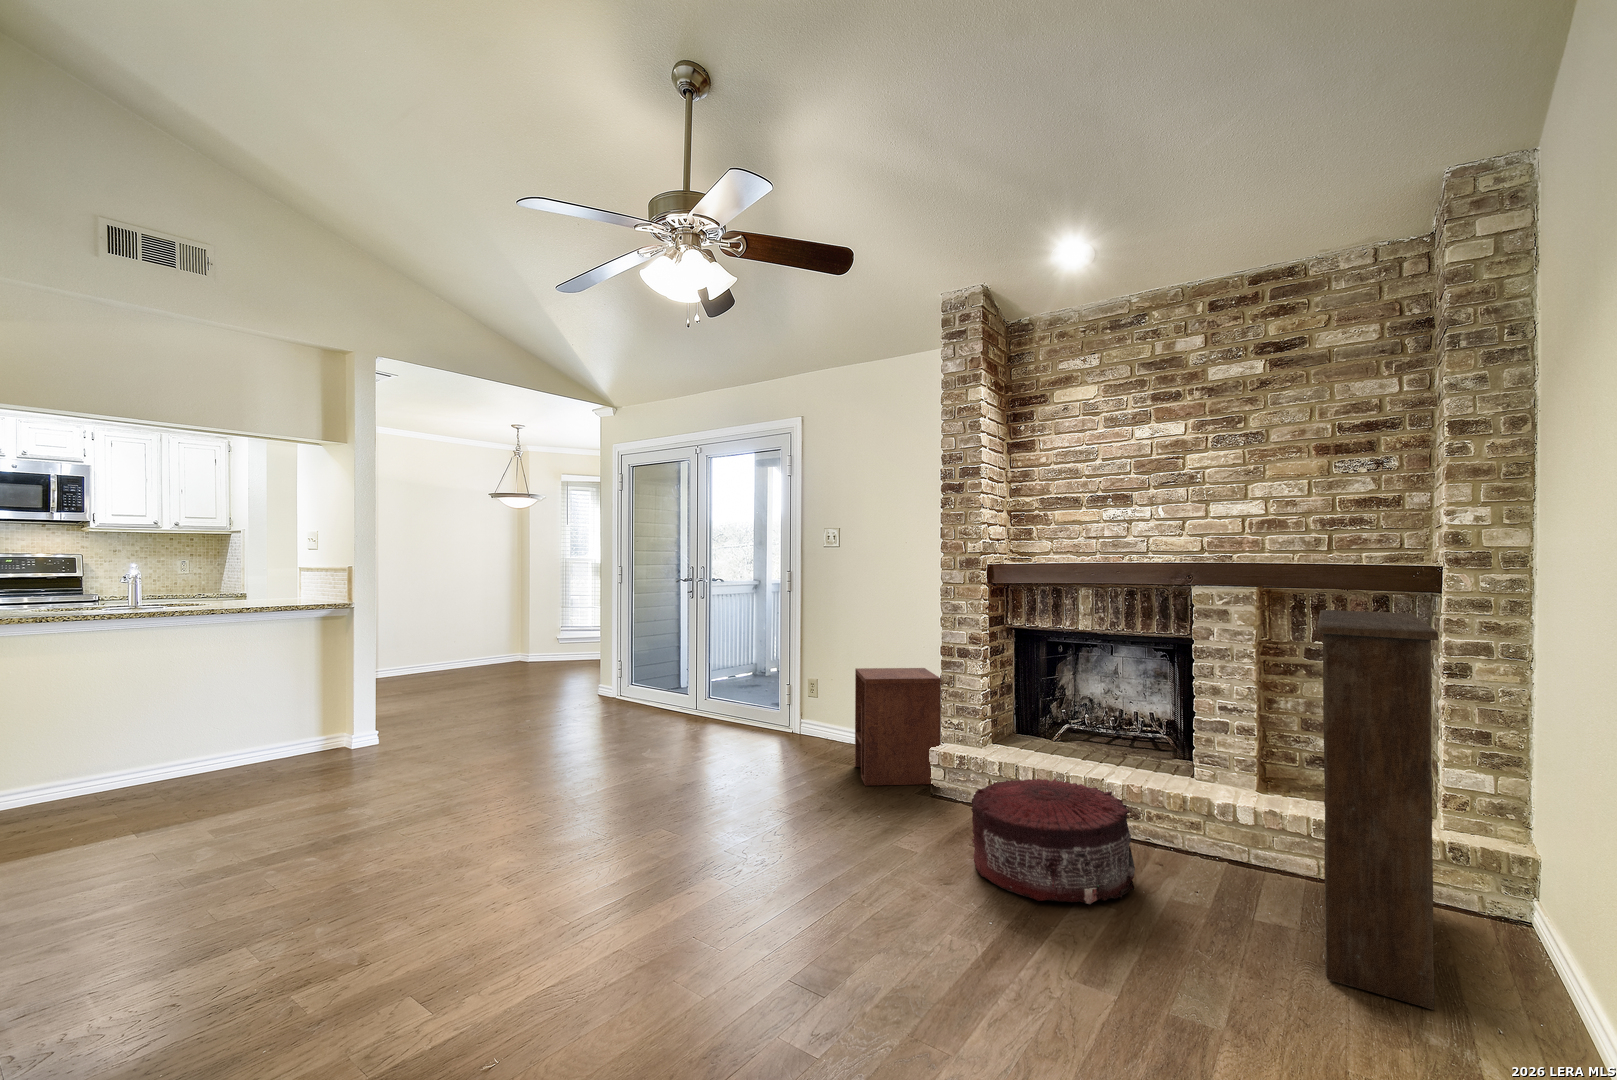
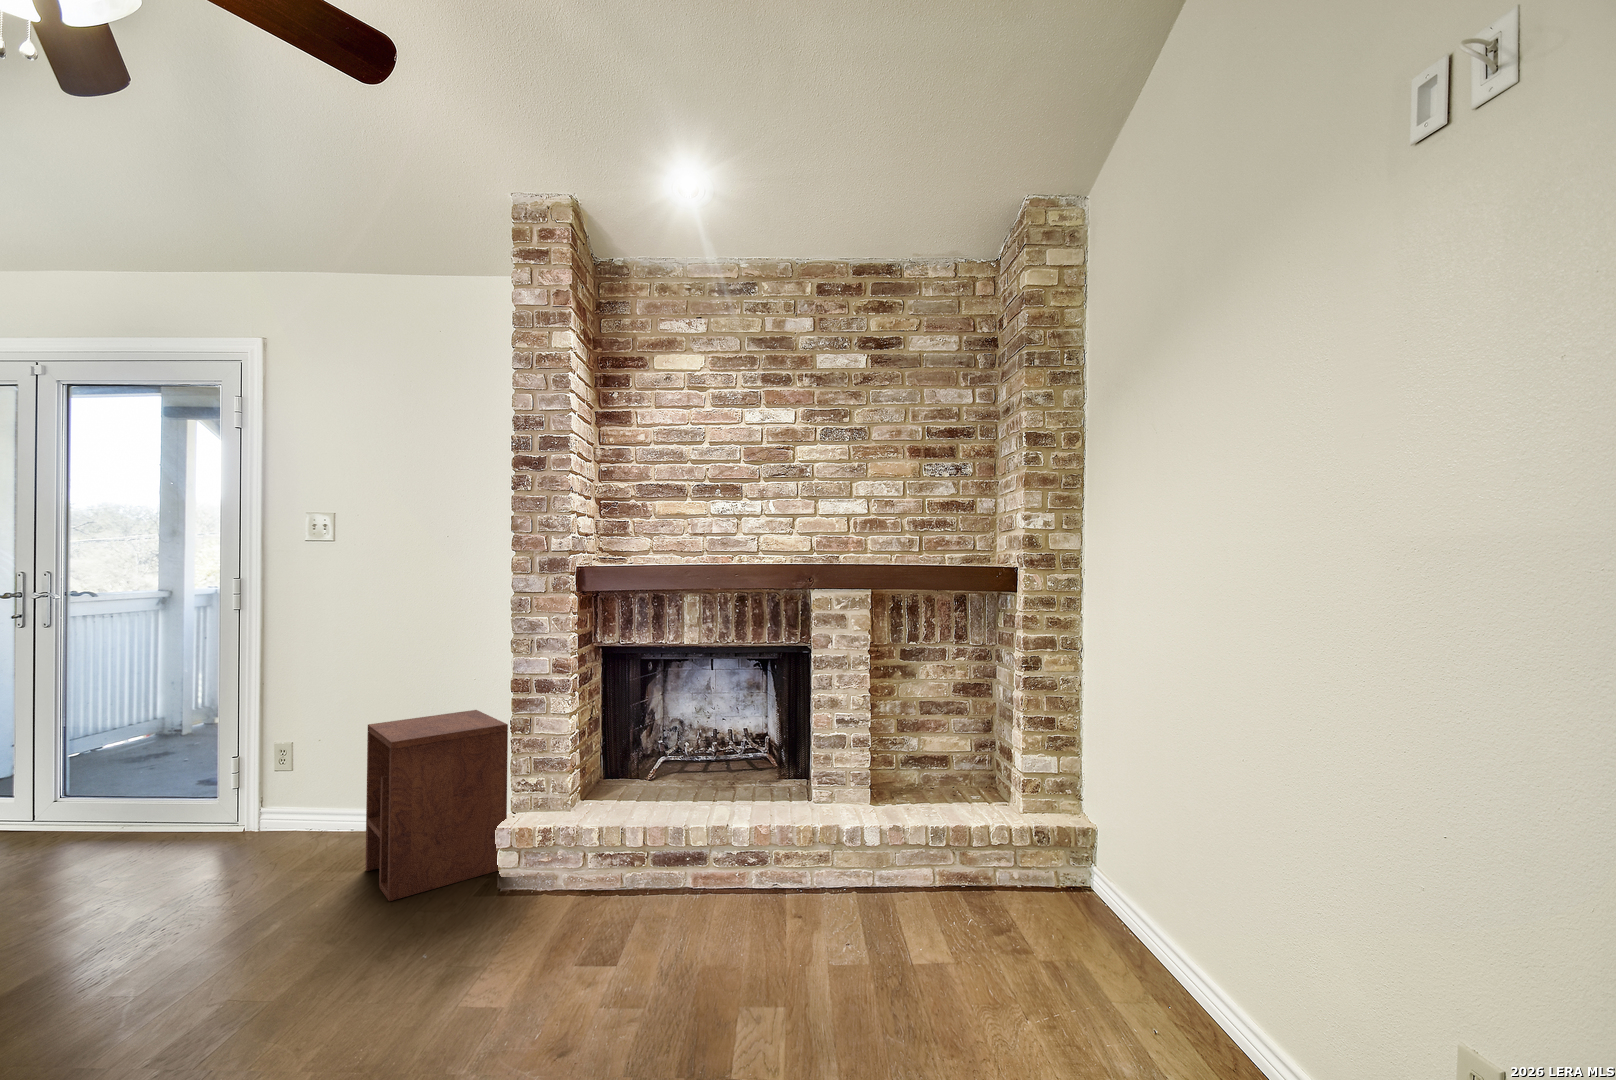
bookshelf: present [1317,610,1438,1010] -> none [939,612,1098,1015]
pouf: present [971,778,1135,904] -> none [584,839,794,1029]

